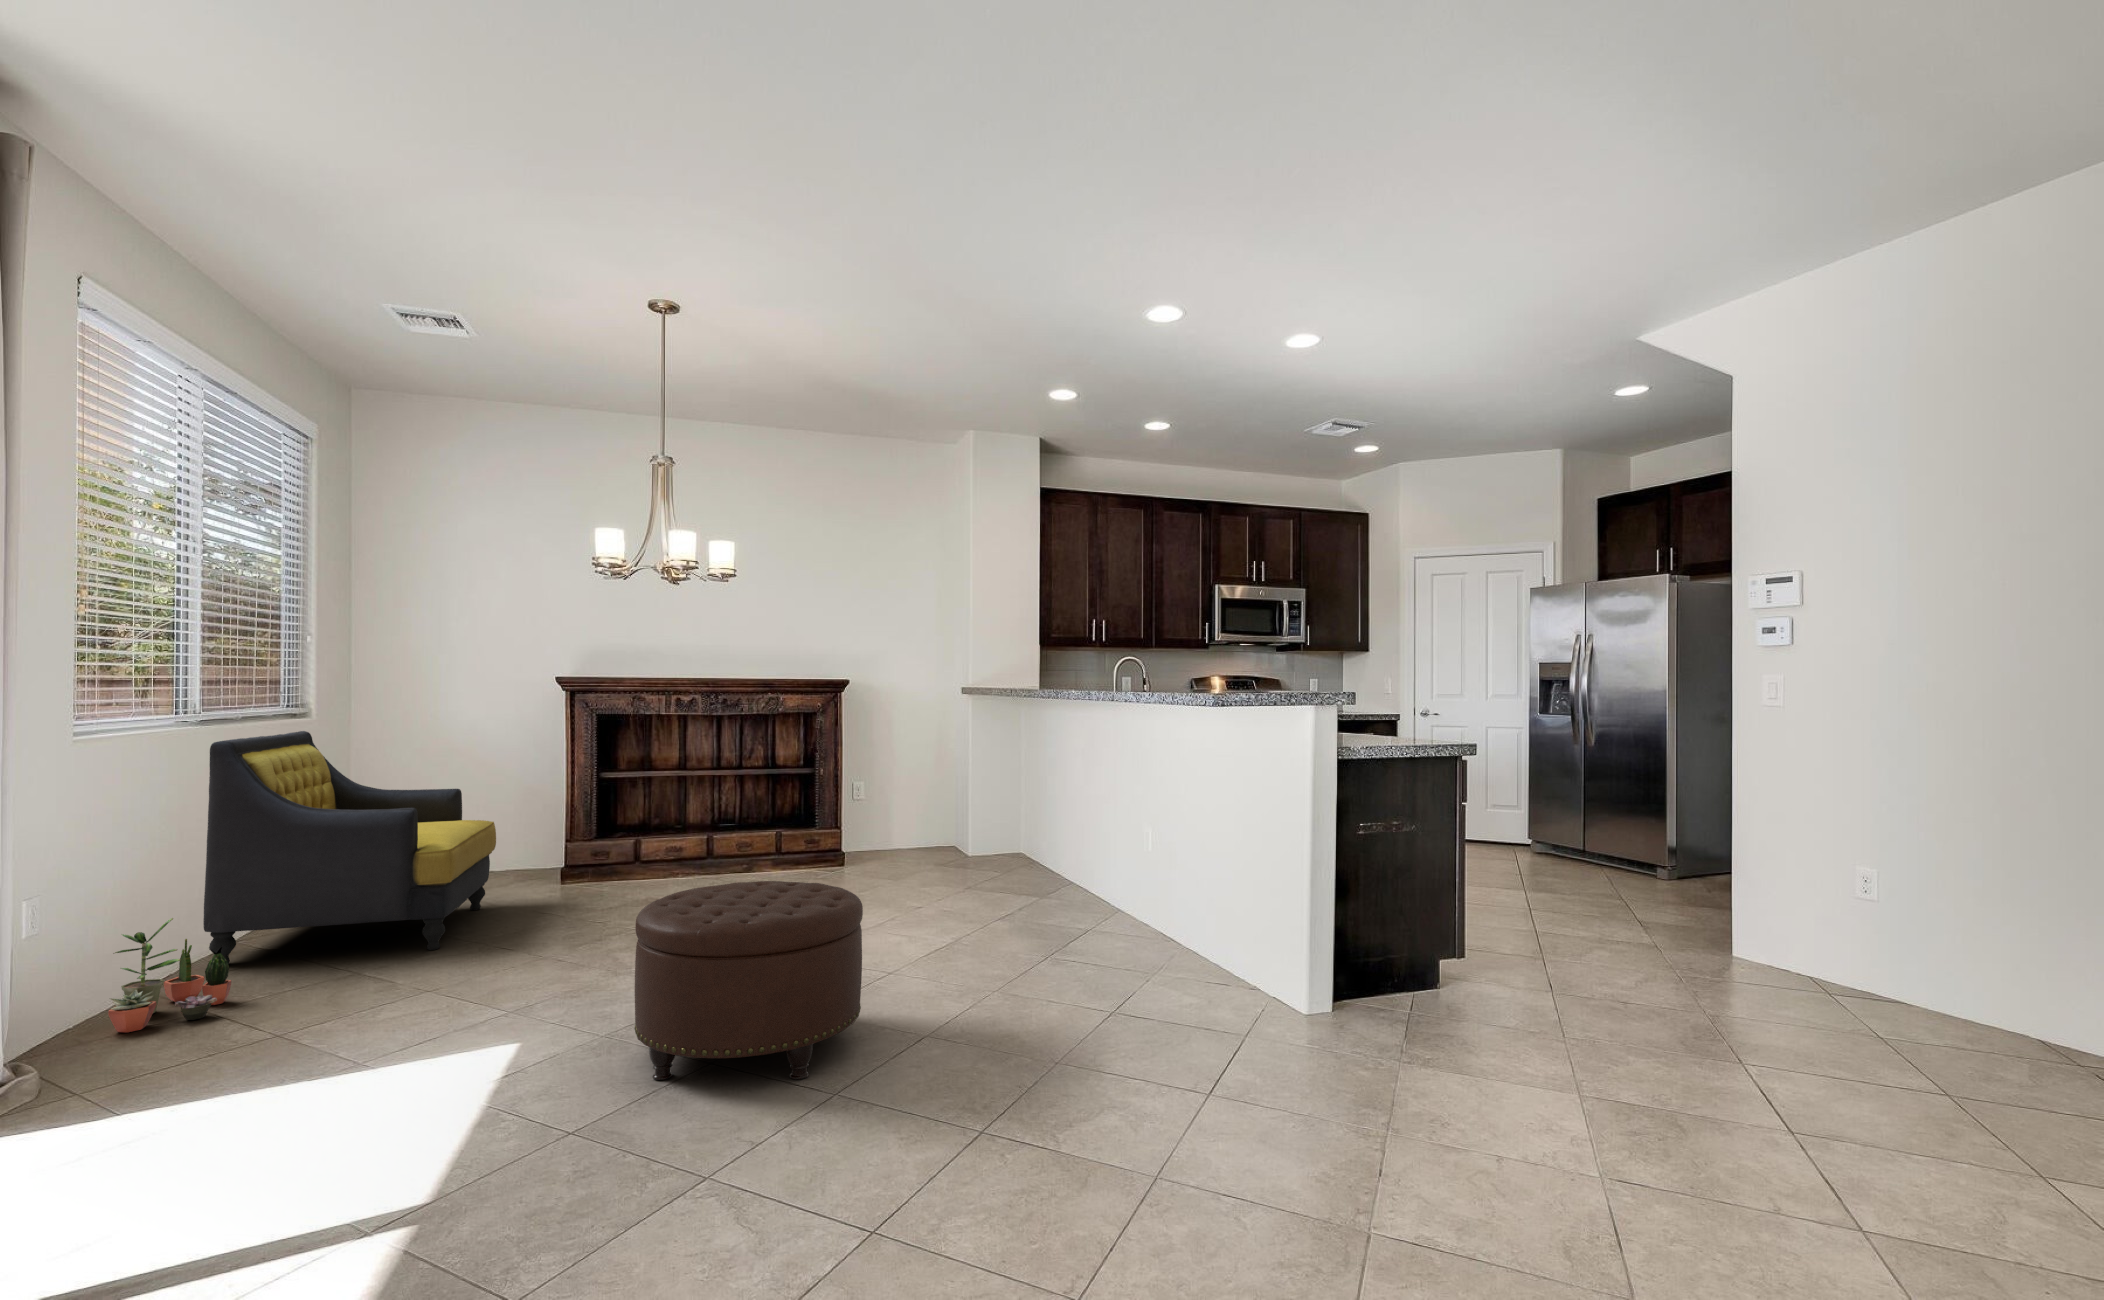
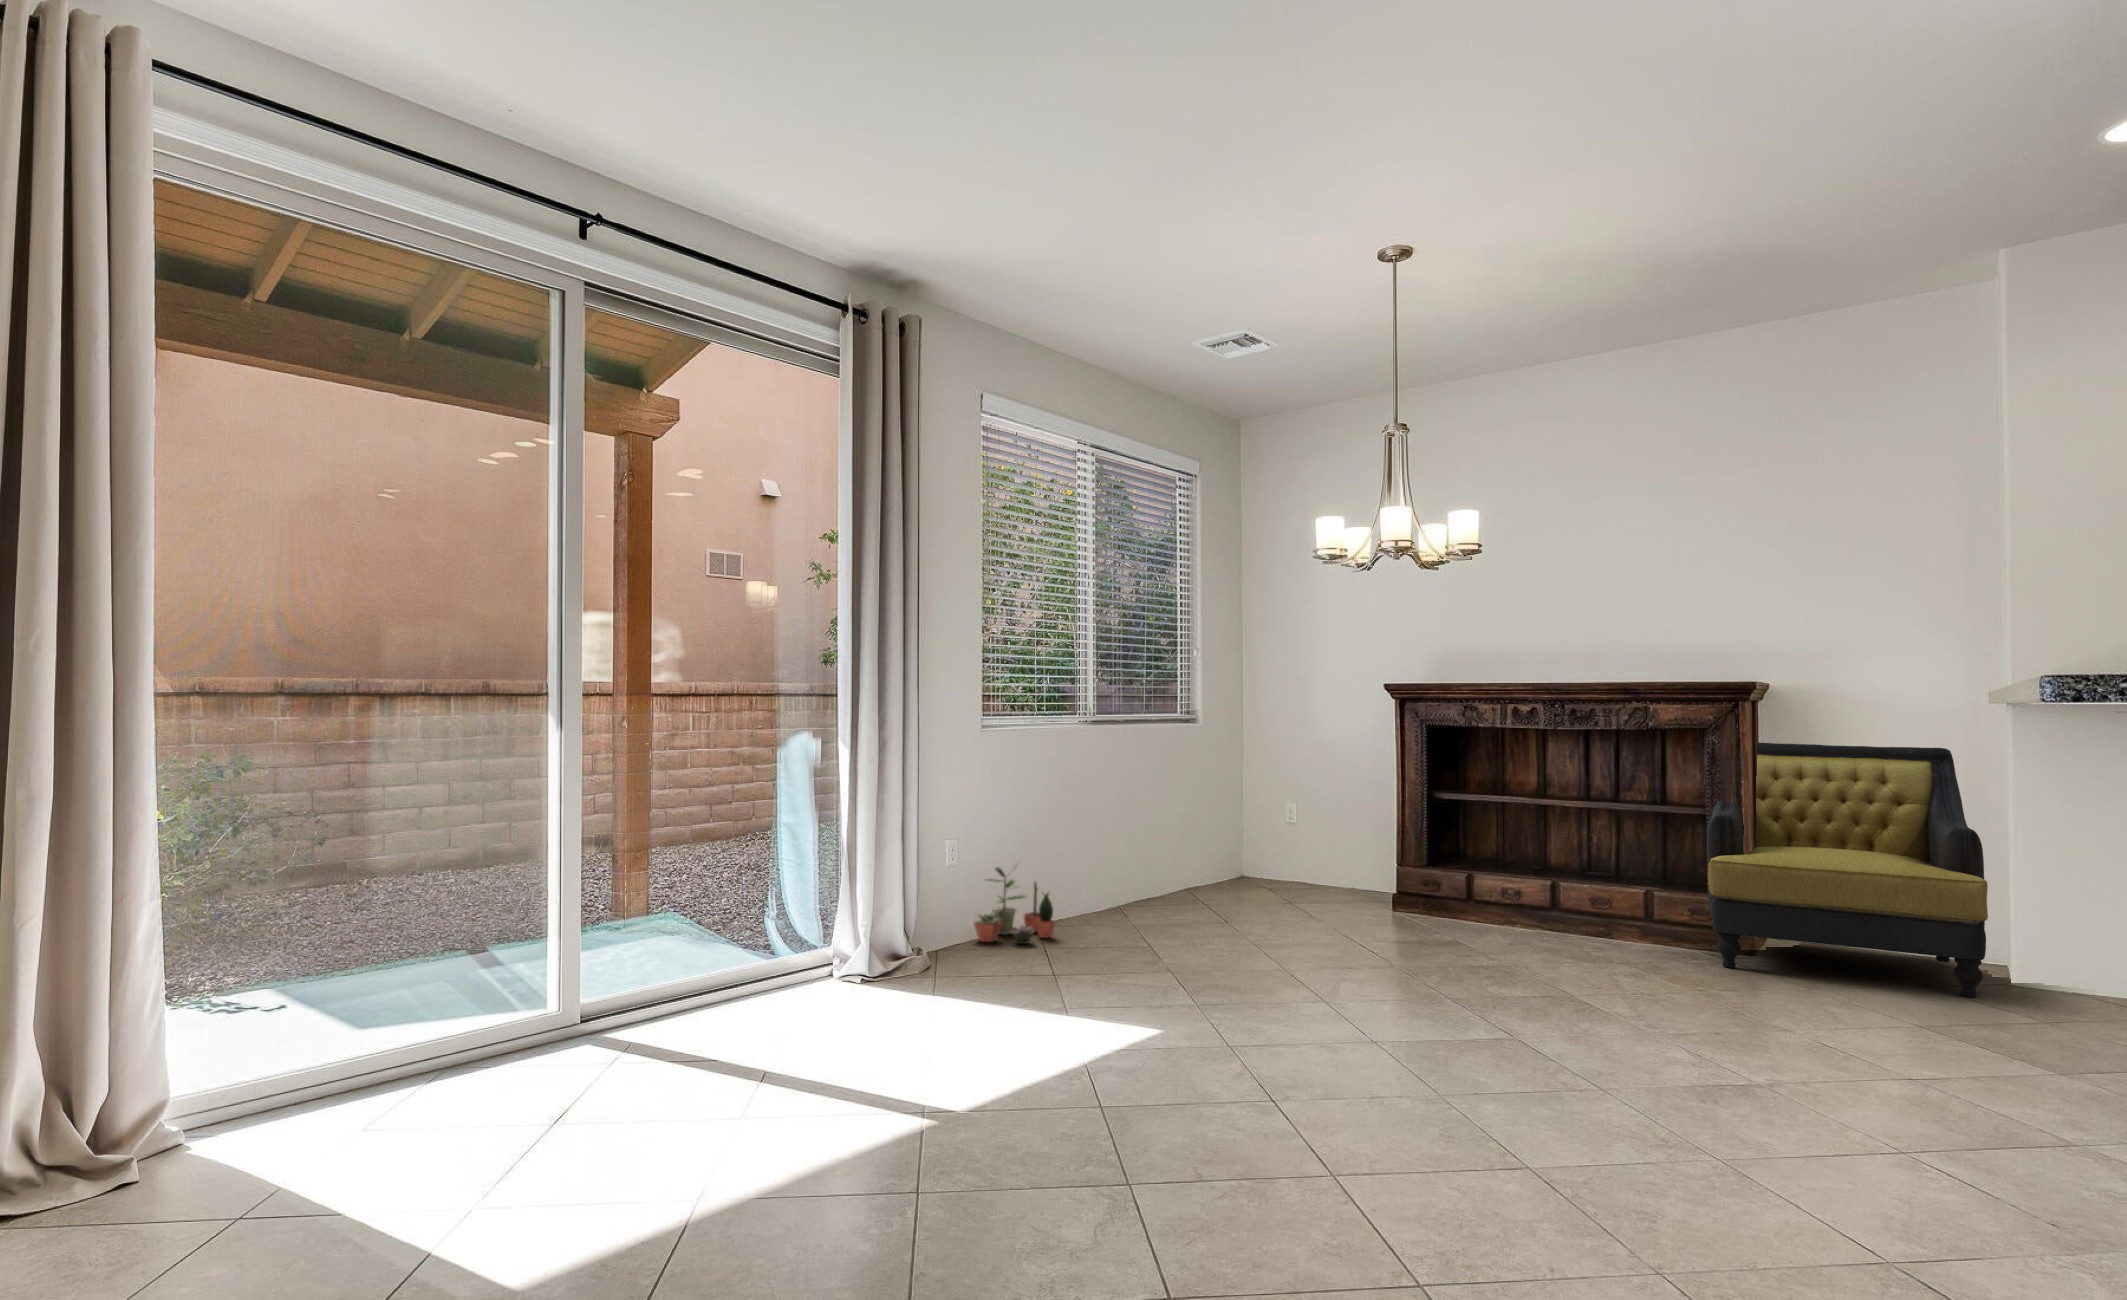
armchair: present [203,731,496,964] -> present [1707,742,1988,997]
ottoman: present [634,881,863,1080] -> none [1209,890,1480,1134]

